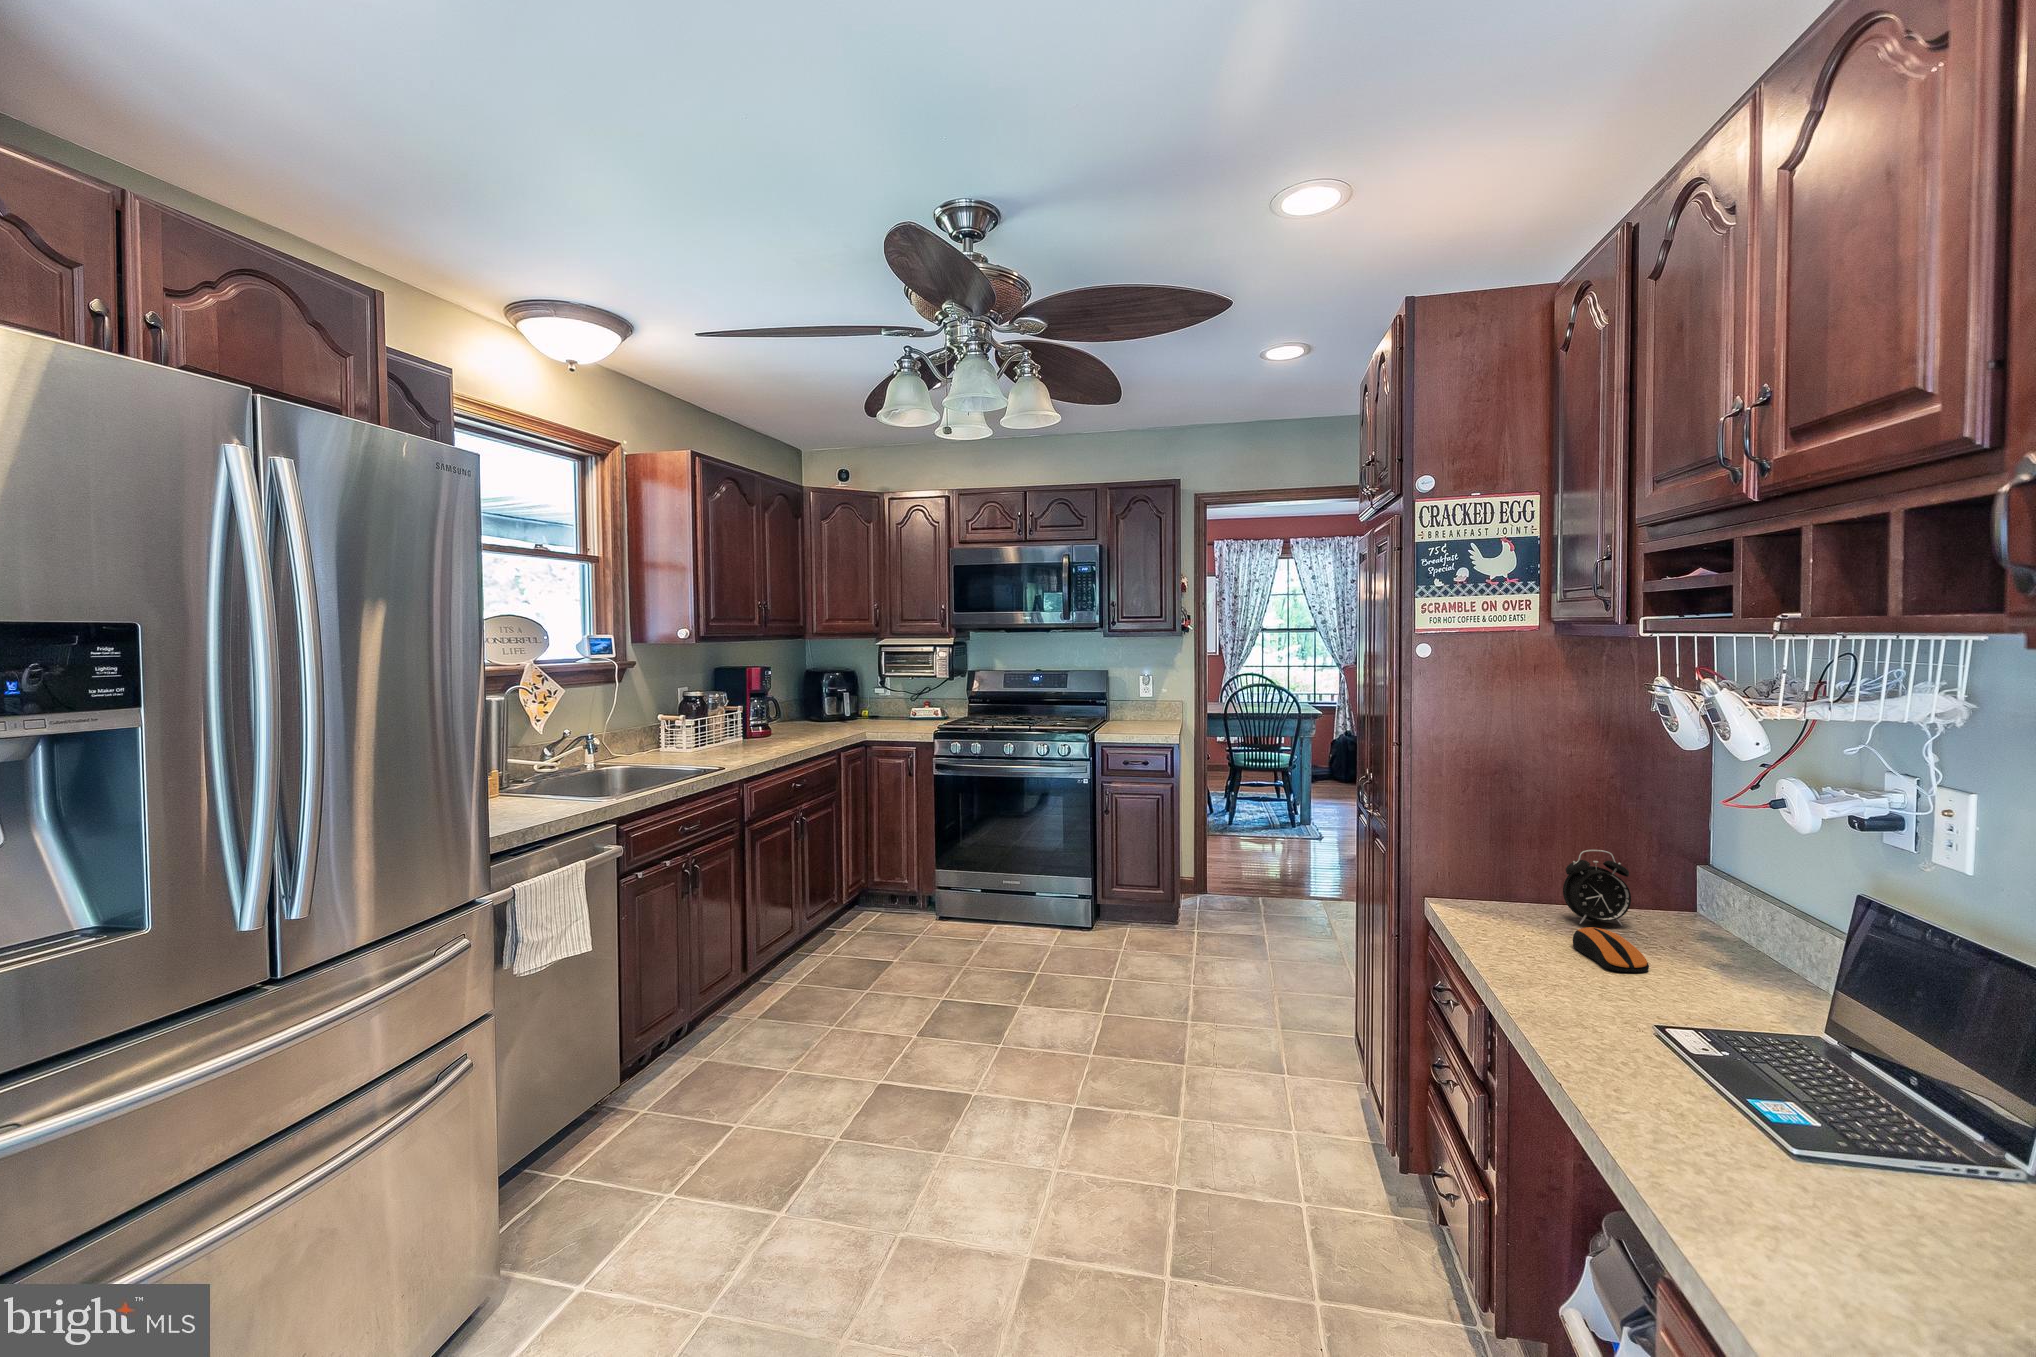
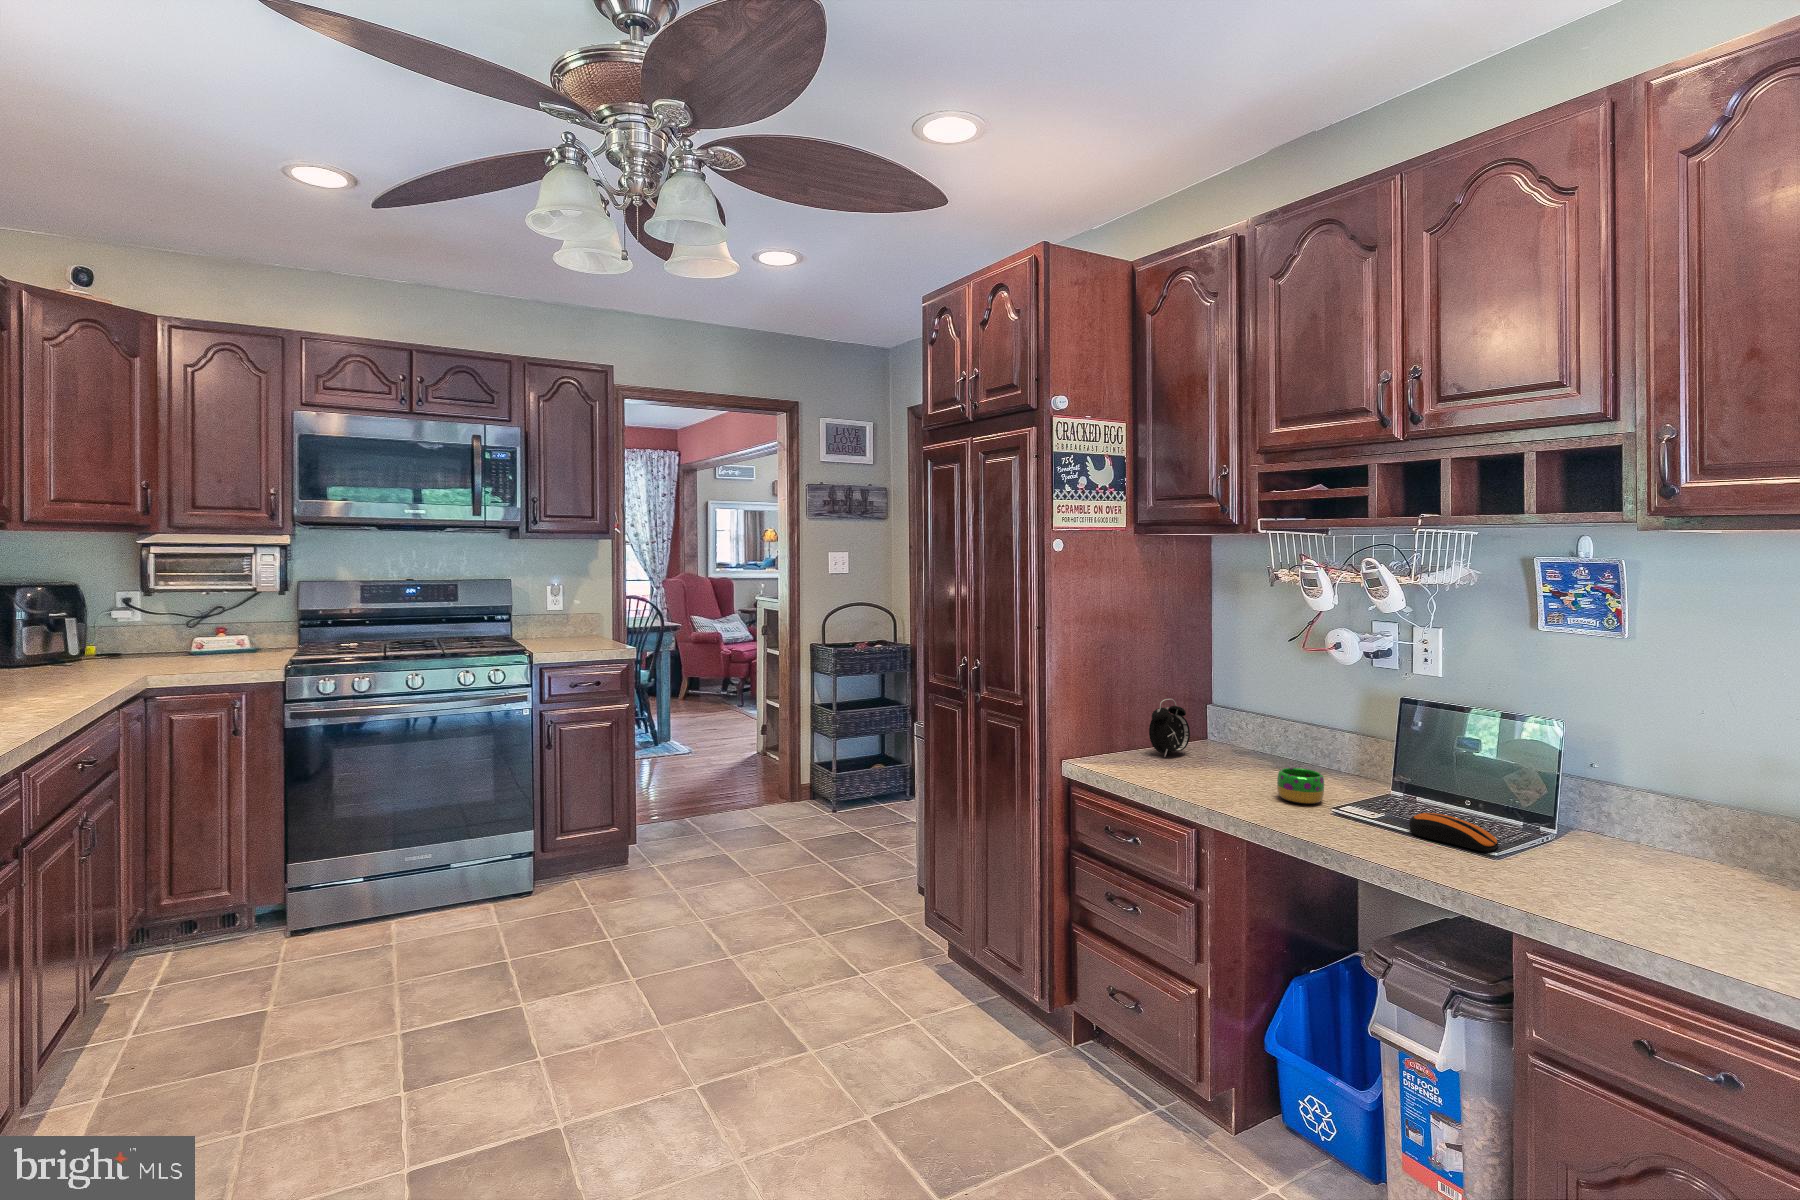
computer mouse: present [1573,927,1649,972] -> present [1409,813,1498,851]
mug: none [1635,965,1727,1023] -> present [1277,768,1324,804]

